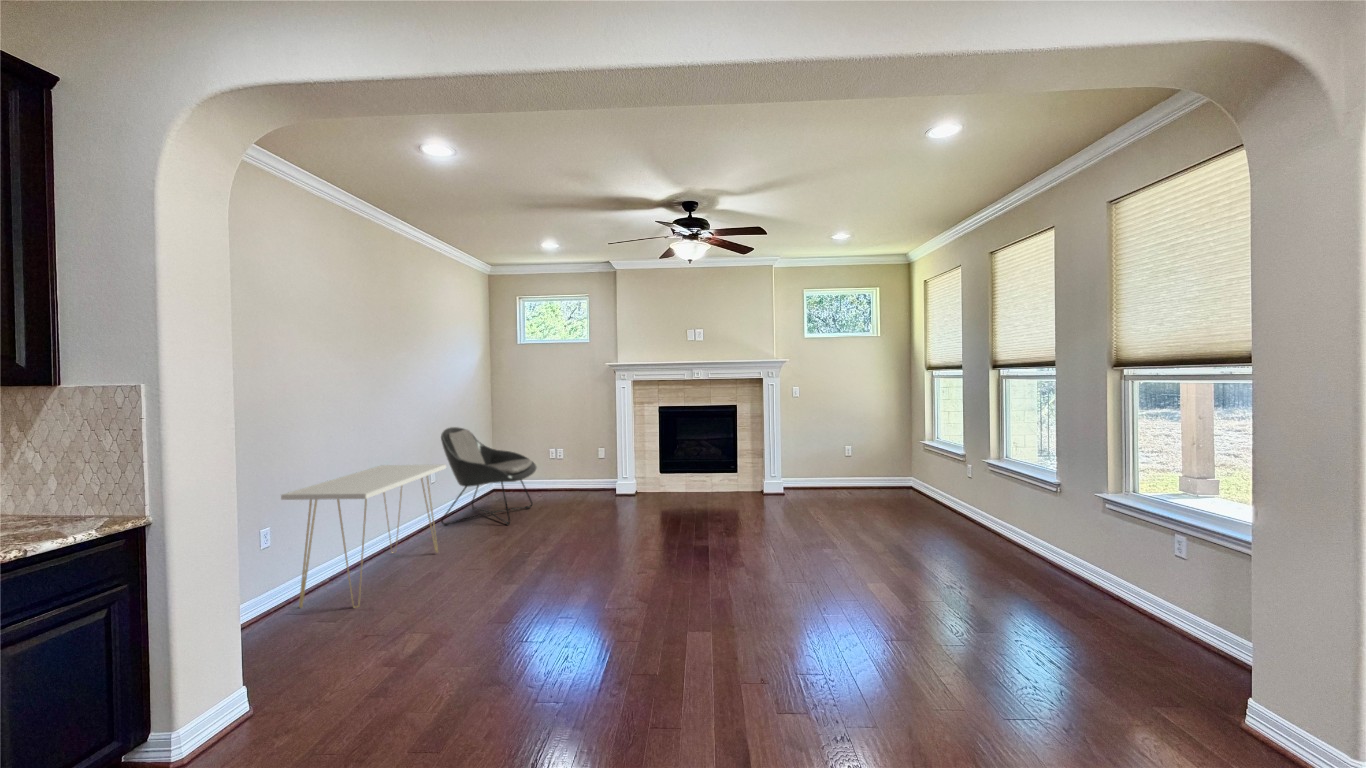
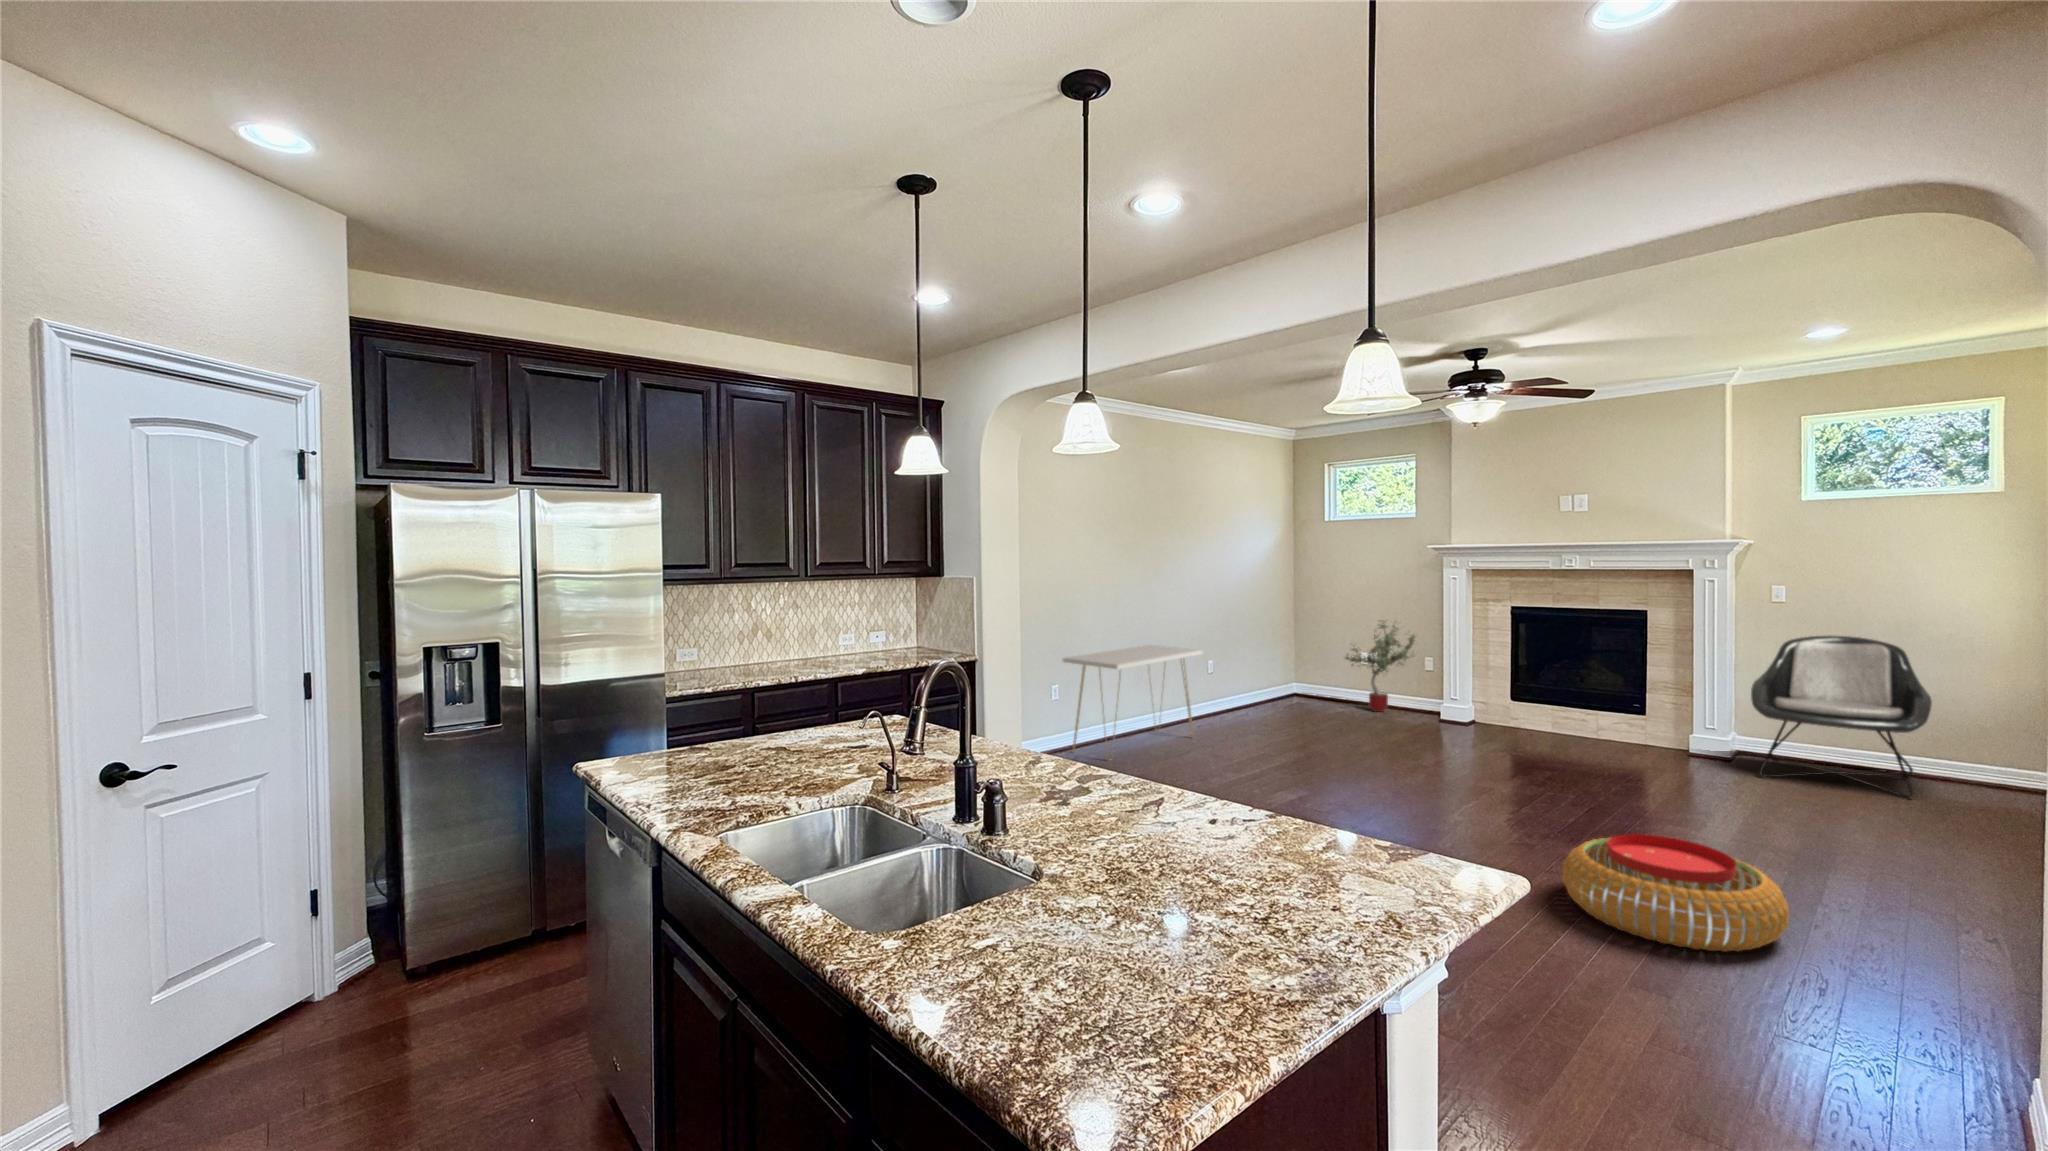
potted tree: none [541,423,599,497] -> present [1345,621,1415,712]
lounge chair: present [441,427,536,526] -> present [1751,636,1932,799]
pouf: none [849,567,1004,662] -> present [1562,834,1789,952]

